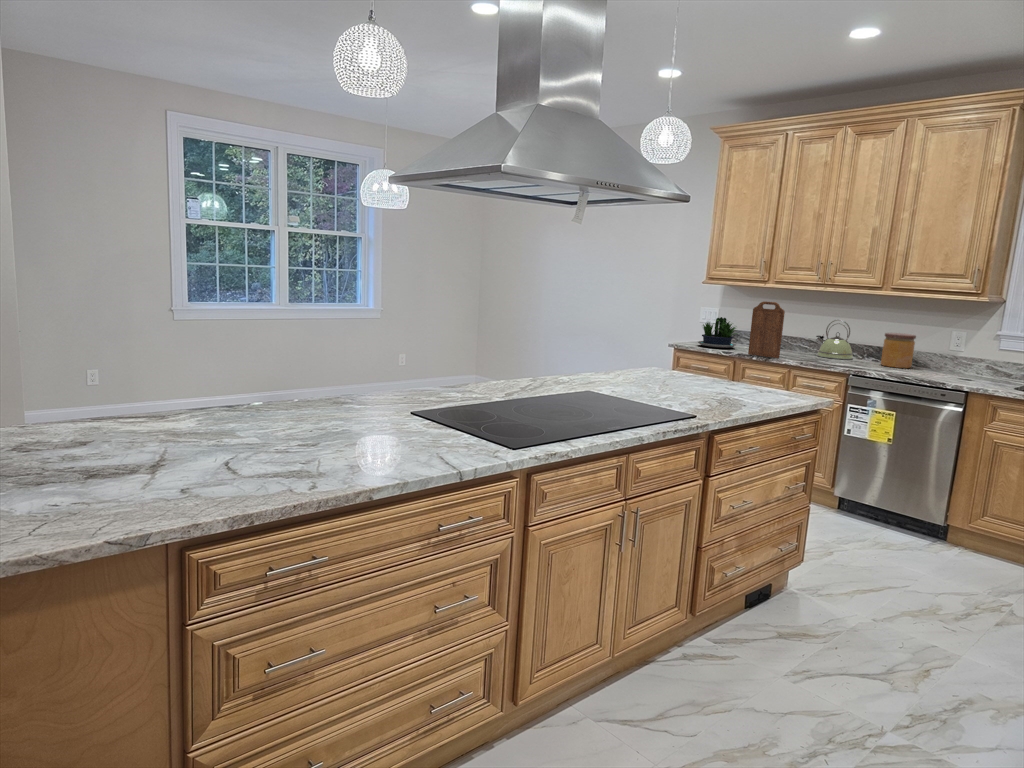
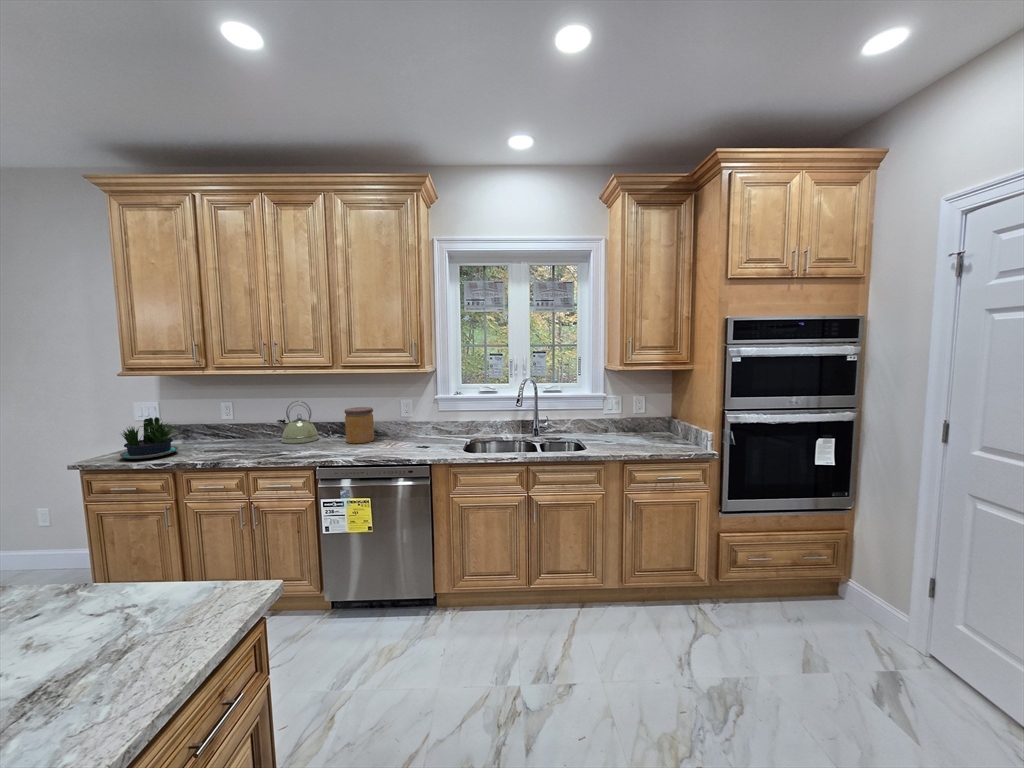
cutting board: present [748,301,785,358] -> none [186,395,232,462]

